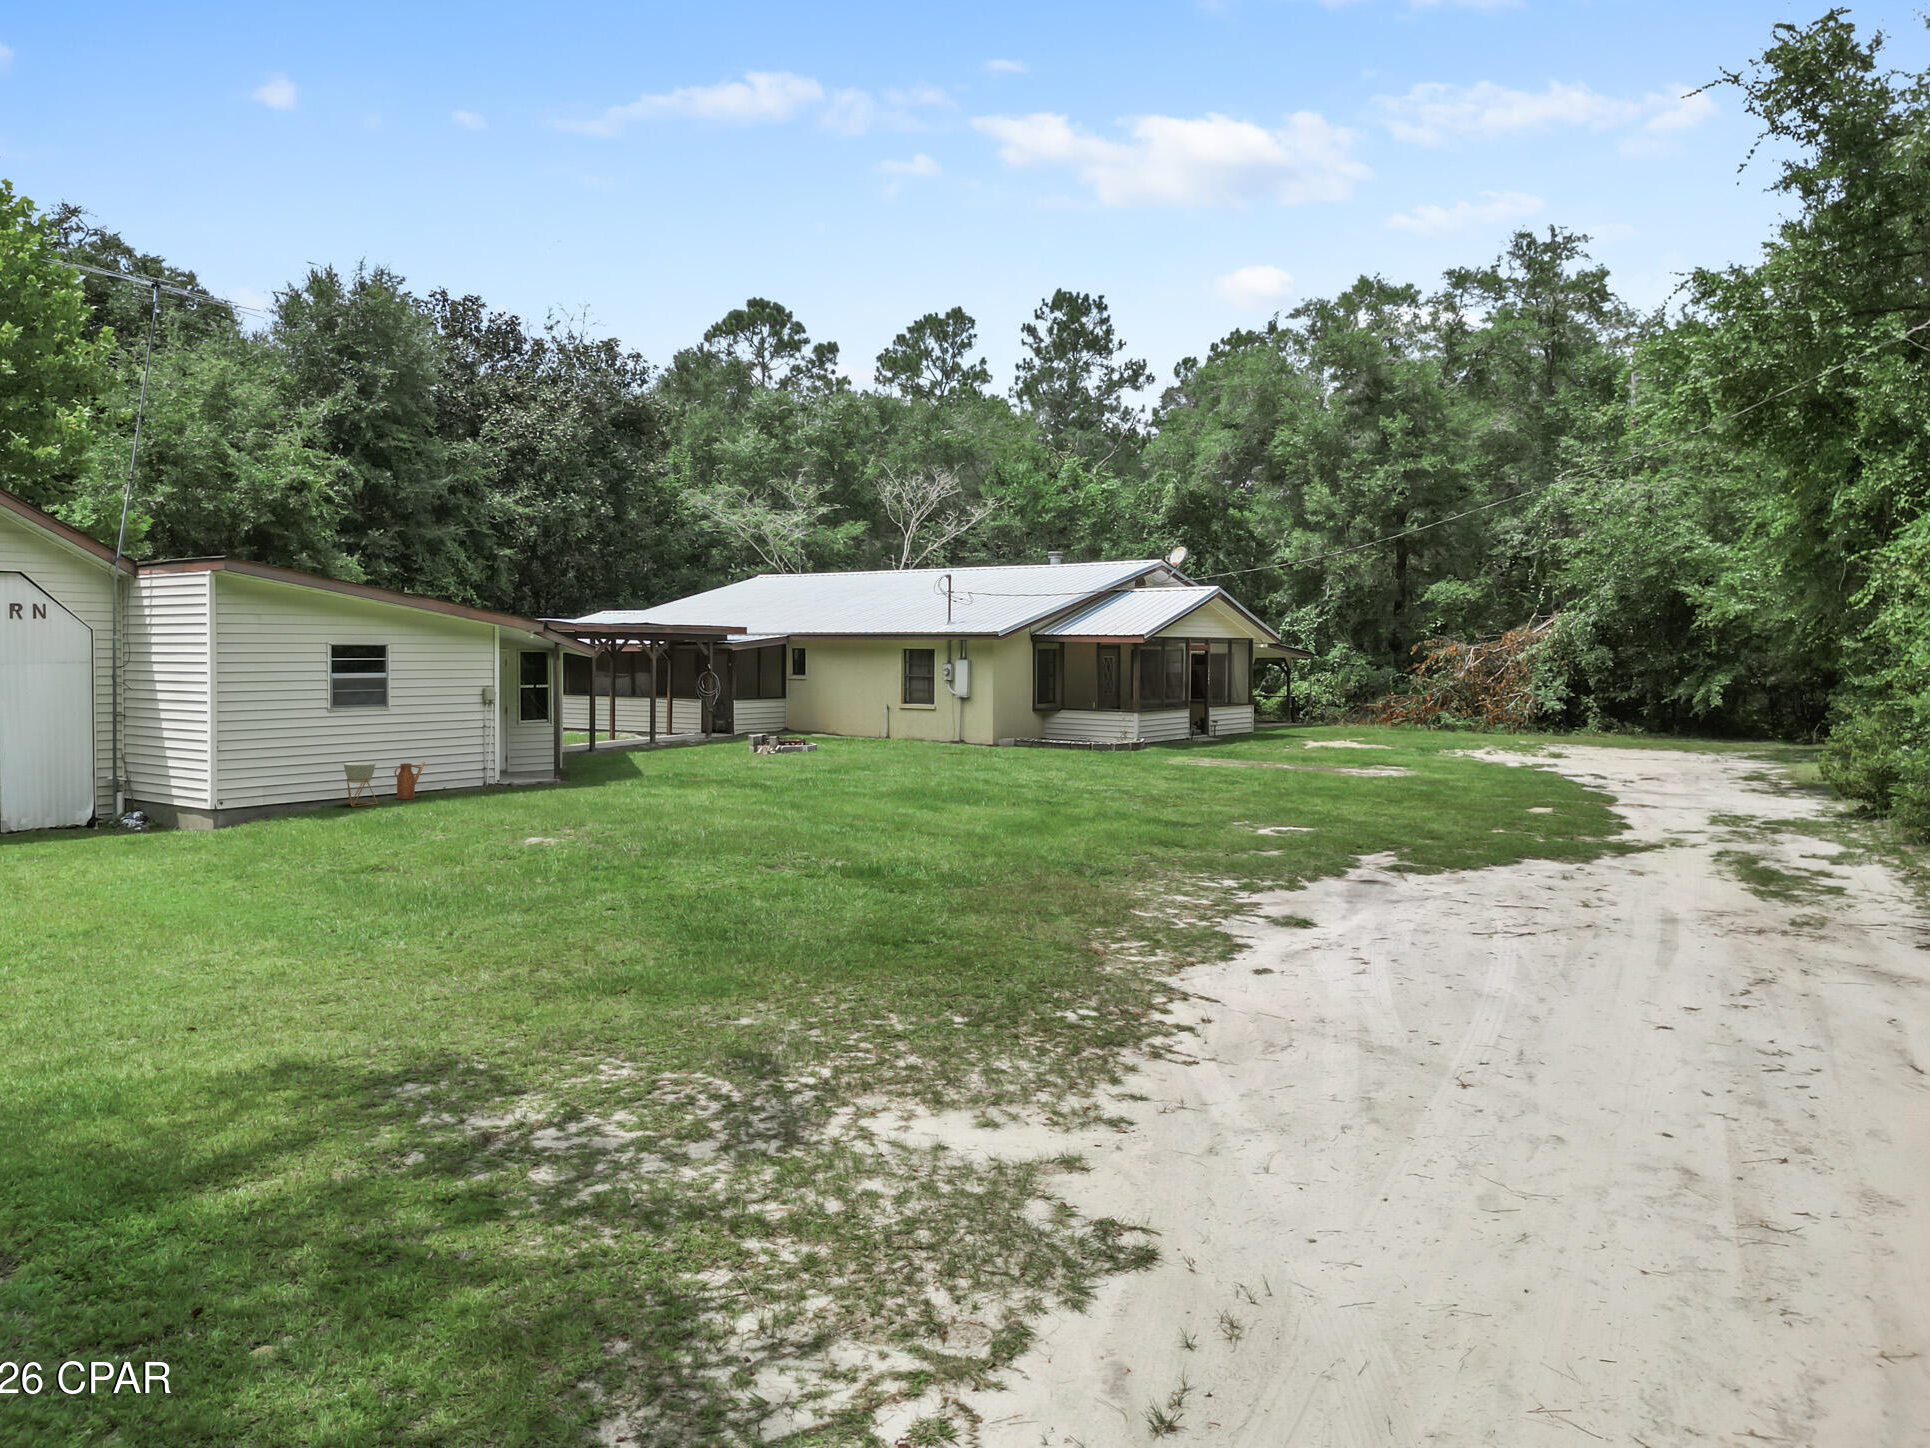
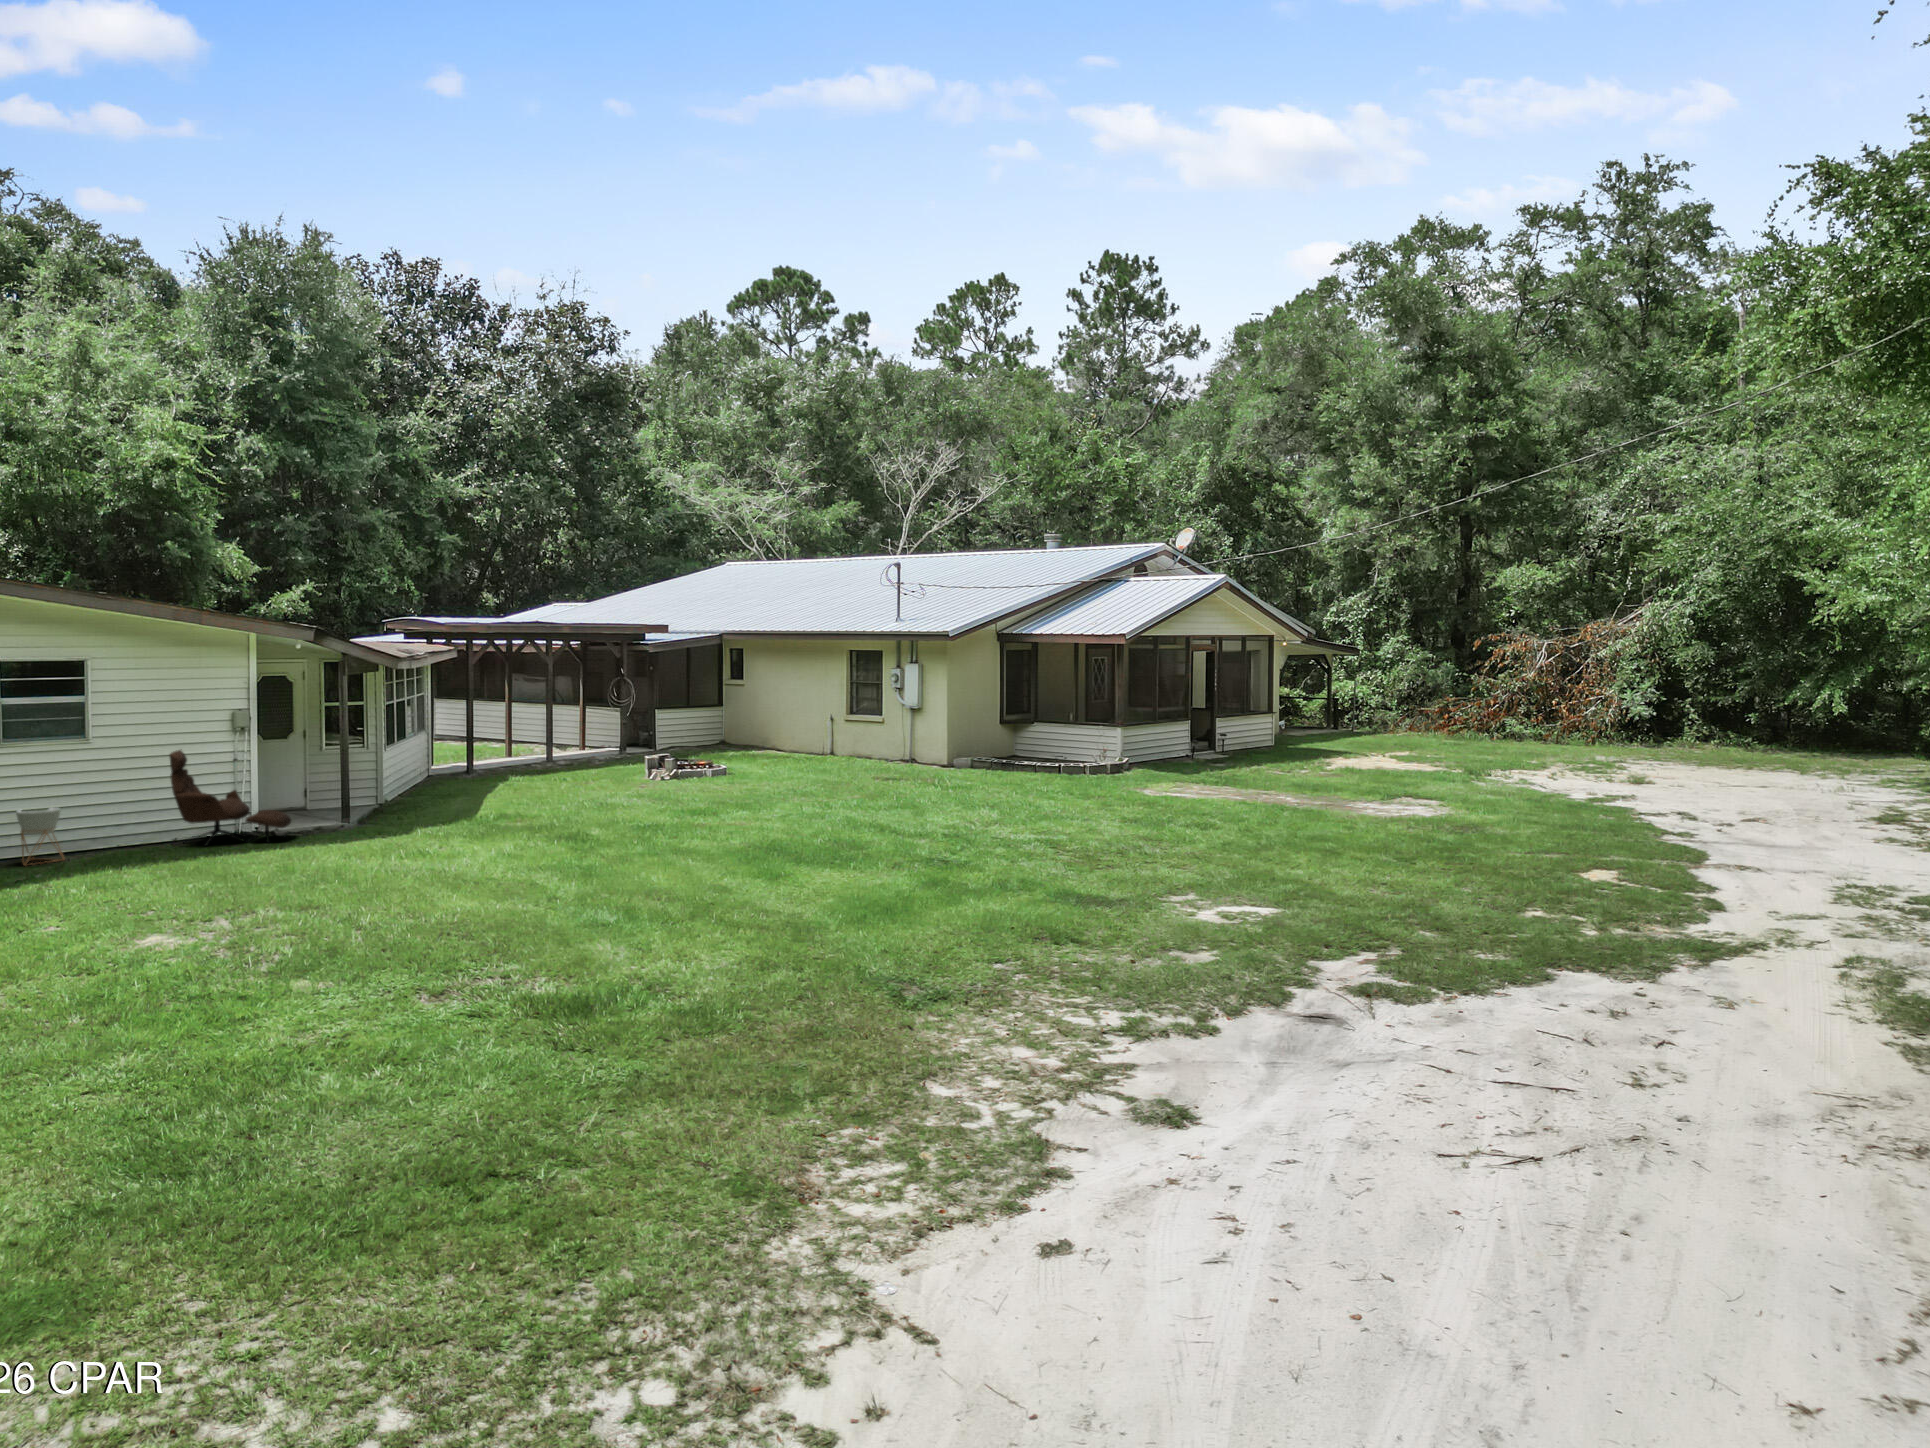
lounge chair: none [443,719,531,795] -> present [169,750,291,846]
watering can: present [394,762,425,800] -> none [96,804,145,853]

